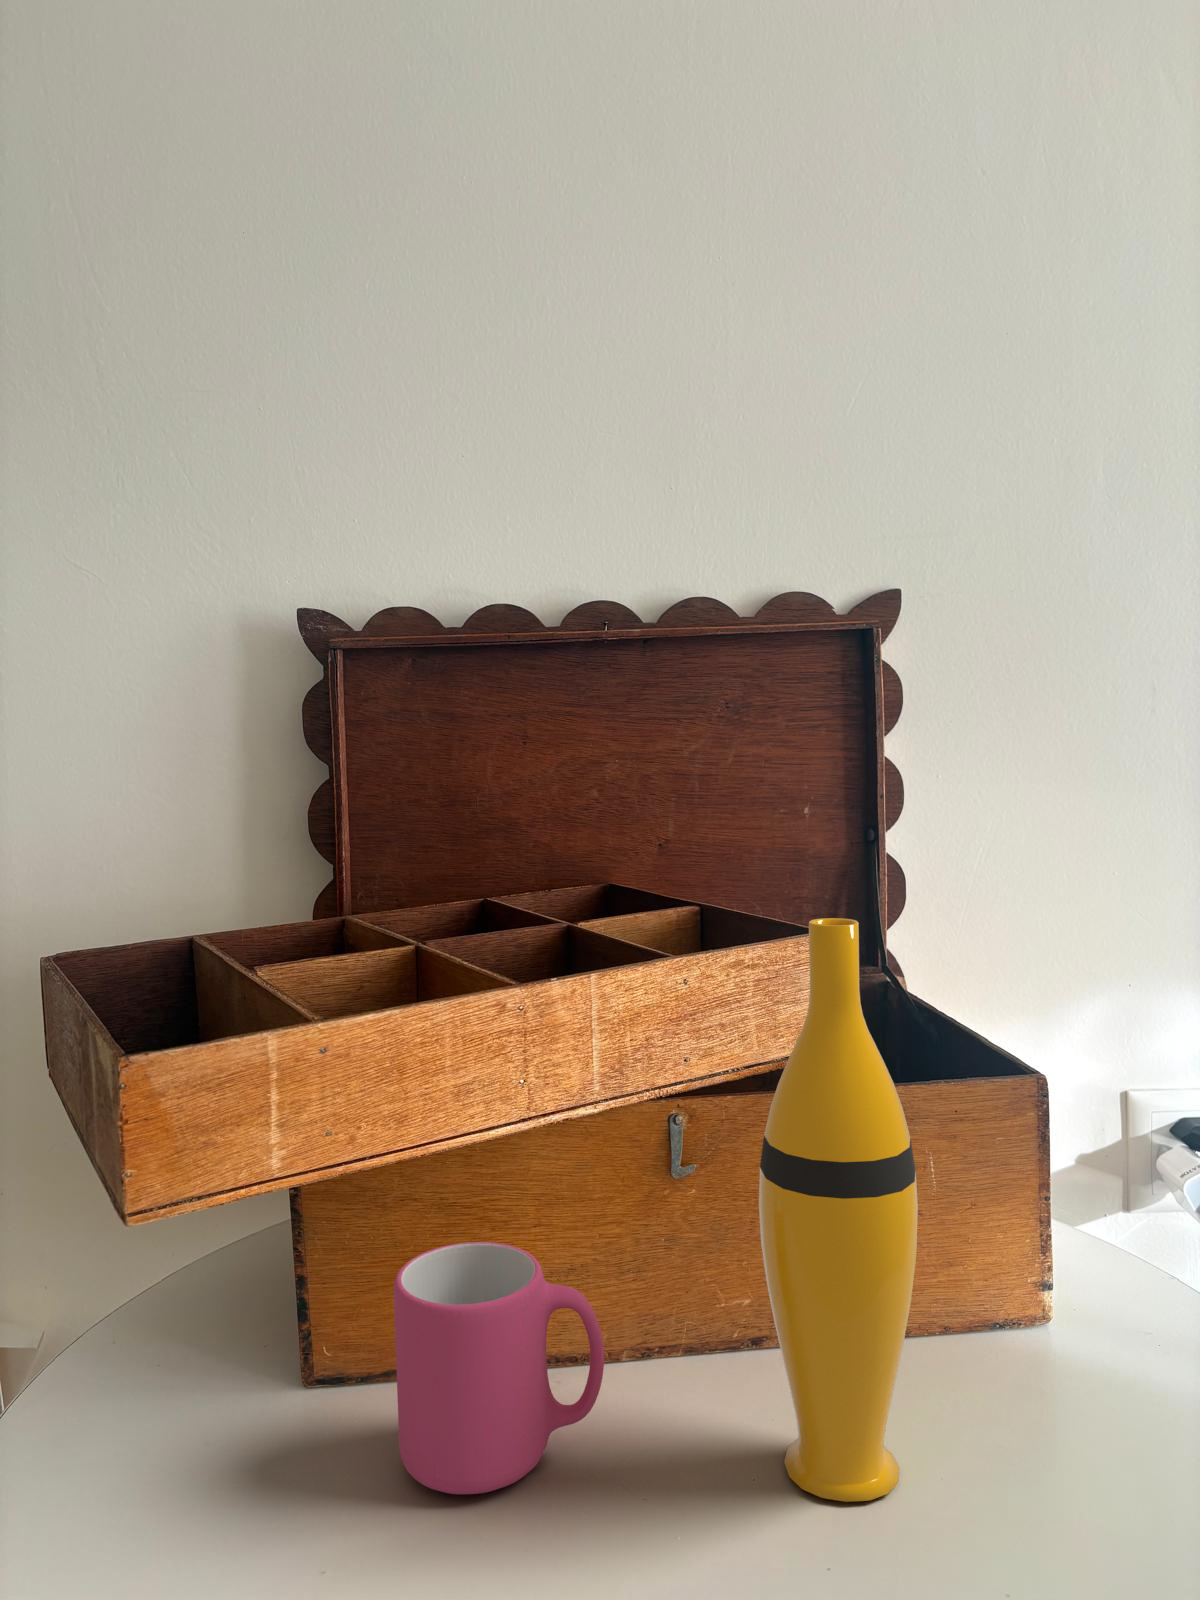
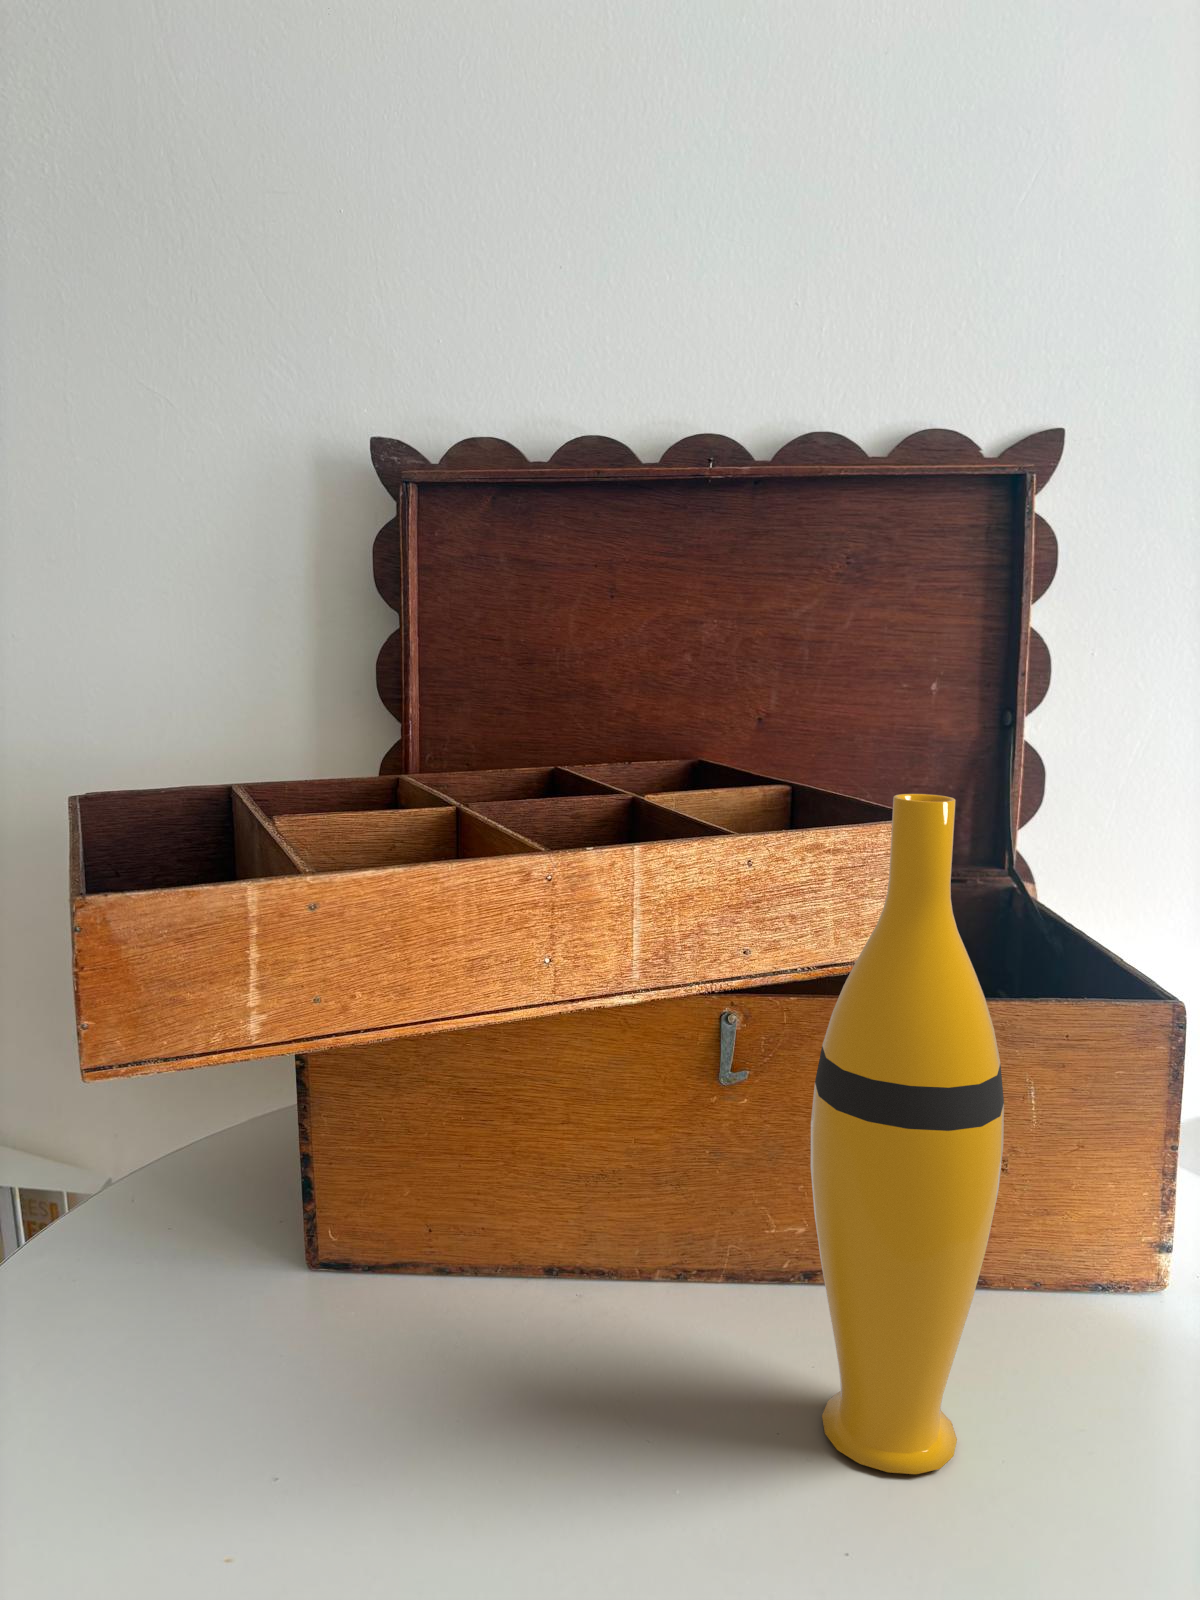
mug: present [394,1242,604,1494] -> none [393,1134,625,1408]

